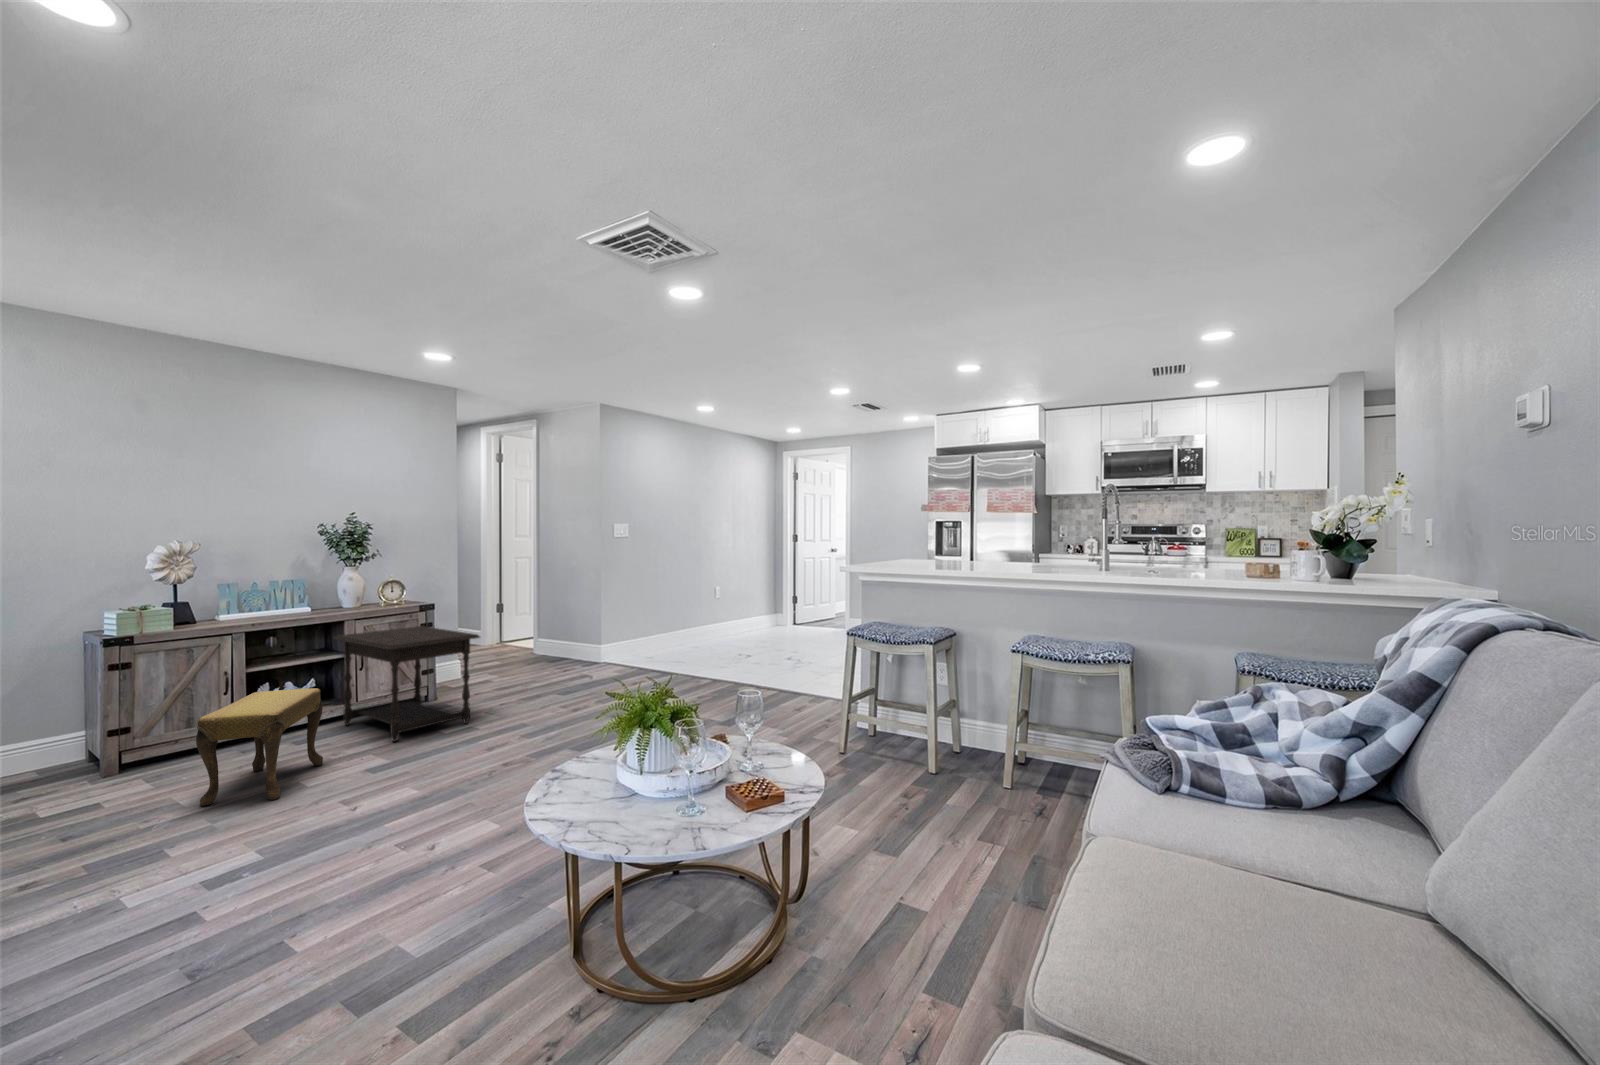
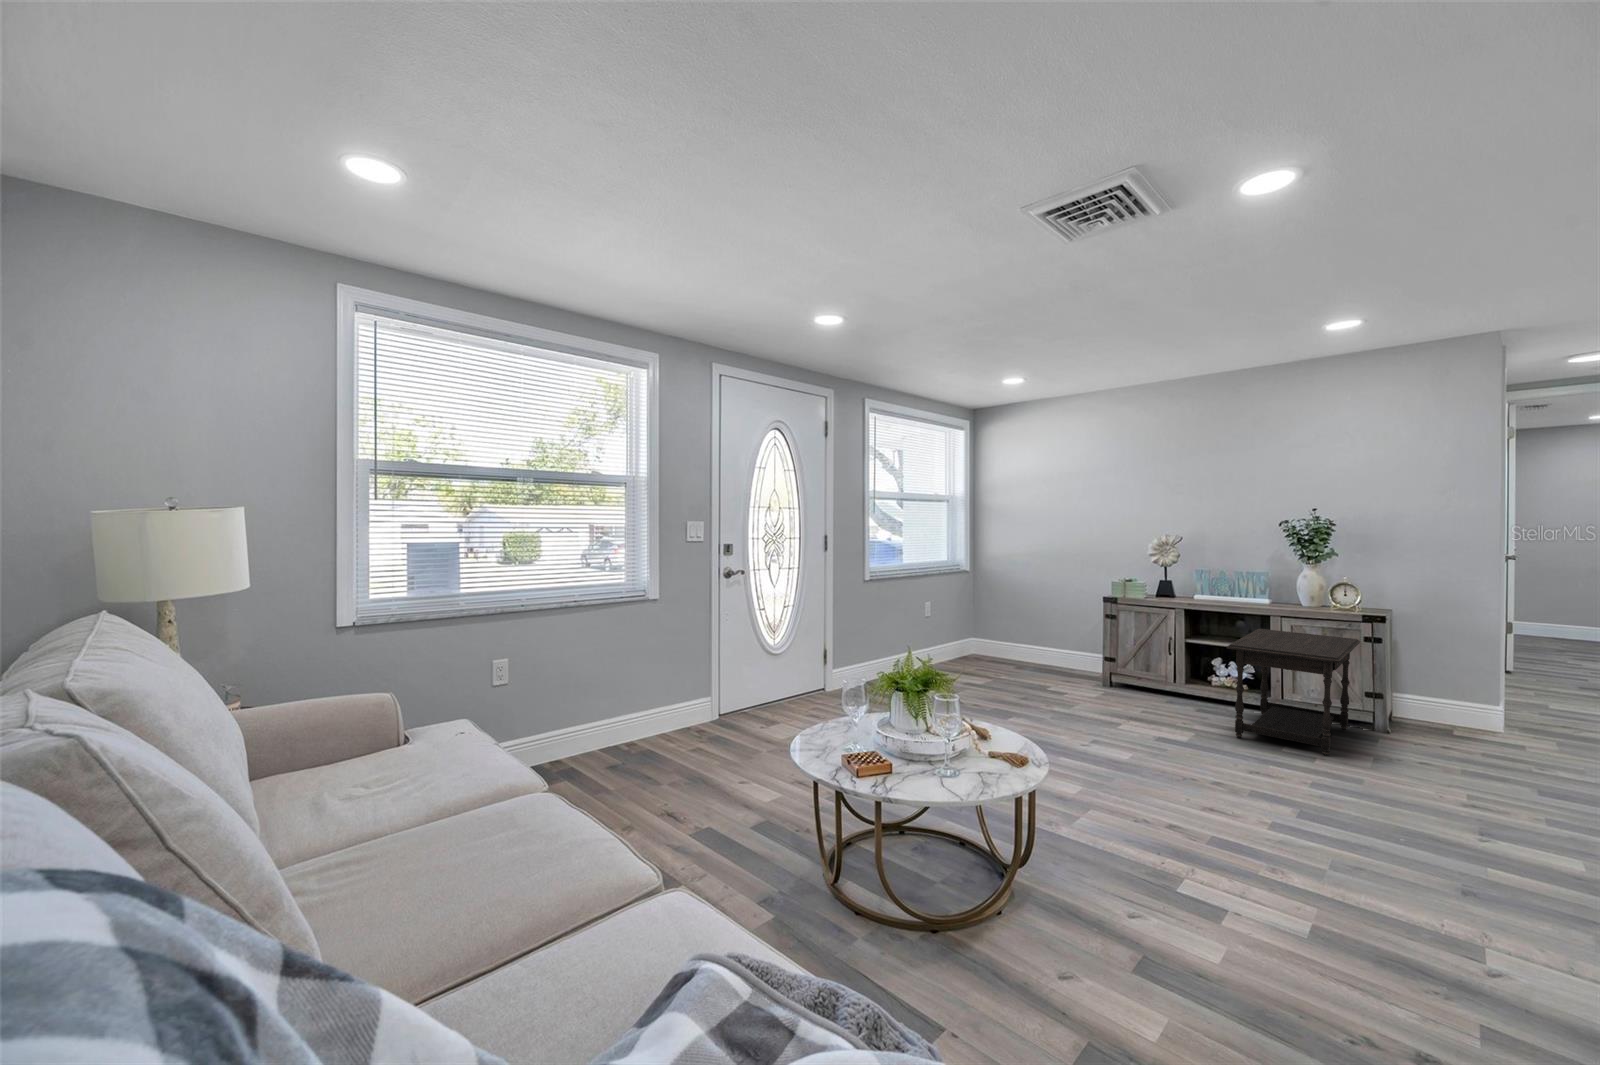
footstool: present [196,688,323,806] -> none [1071,654,1167,729]

